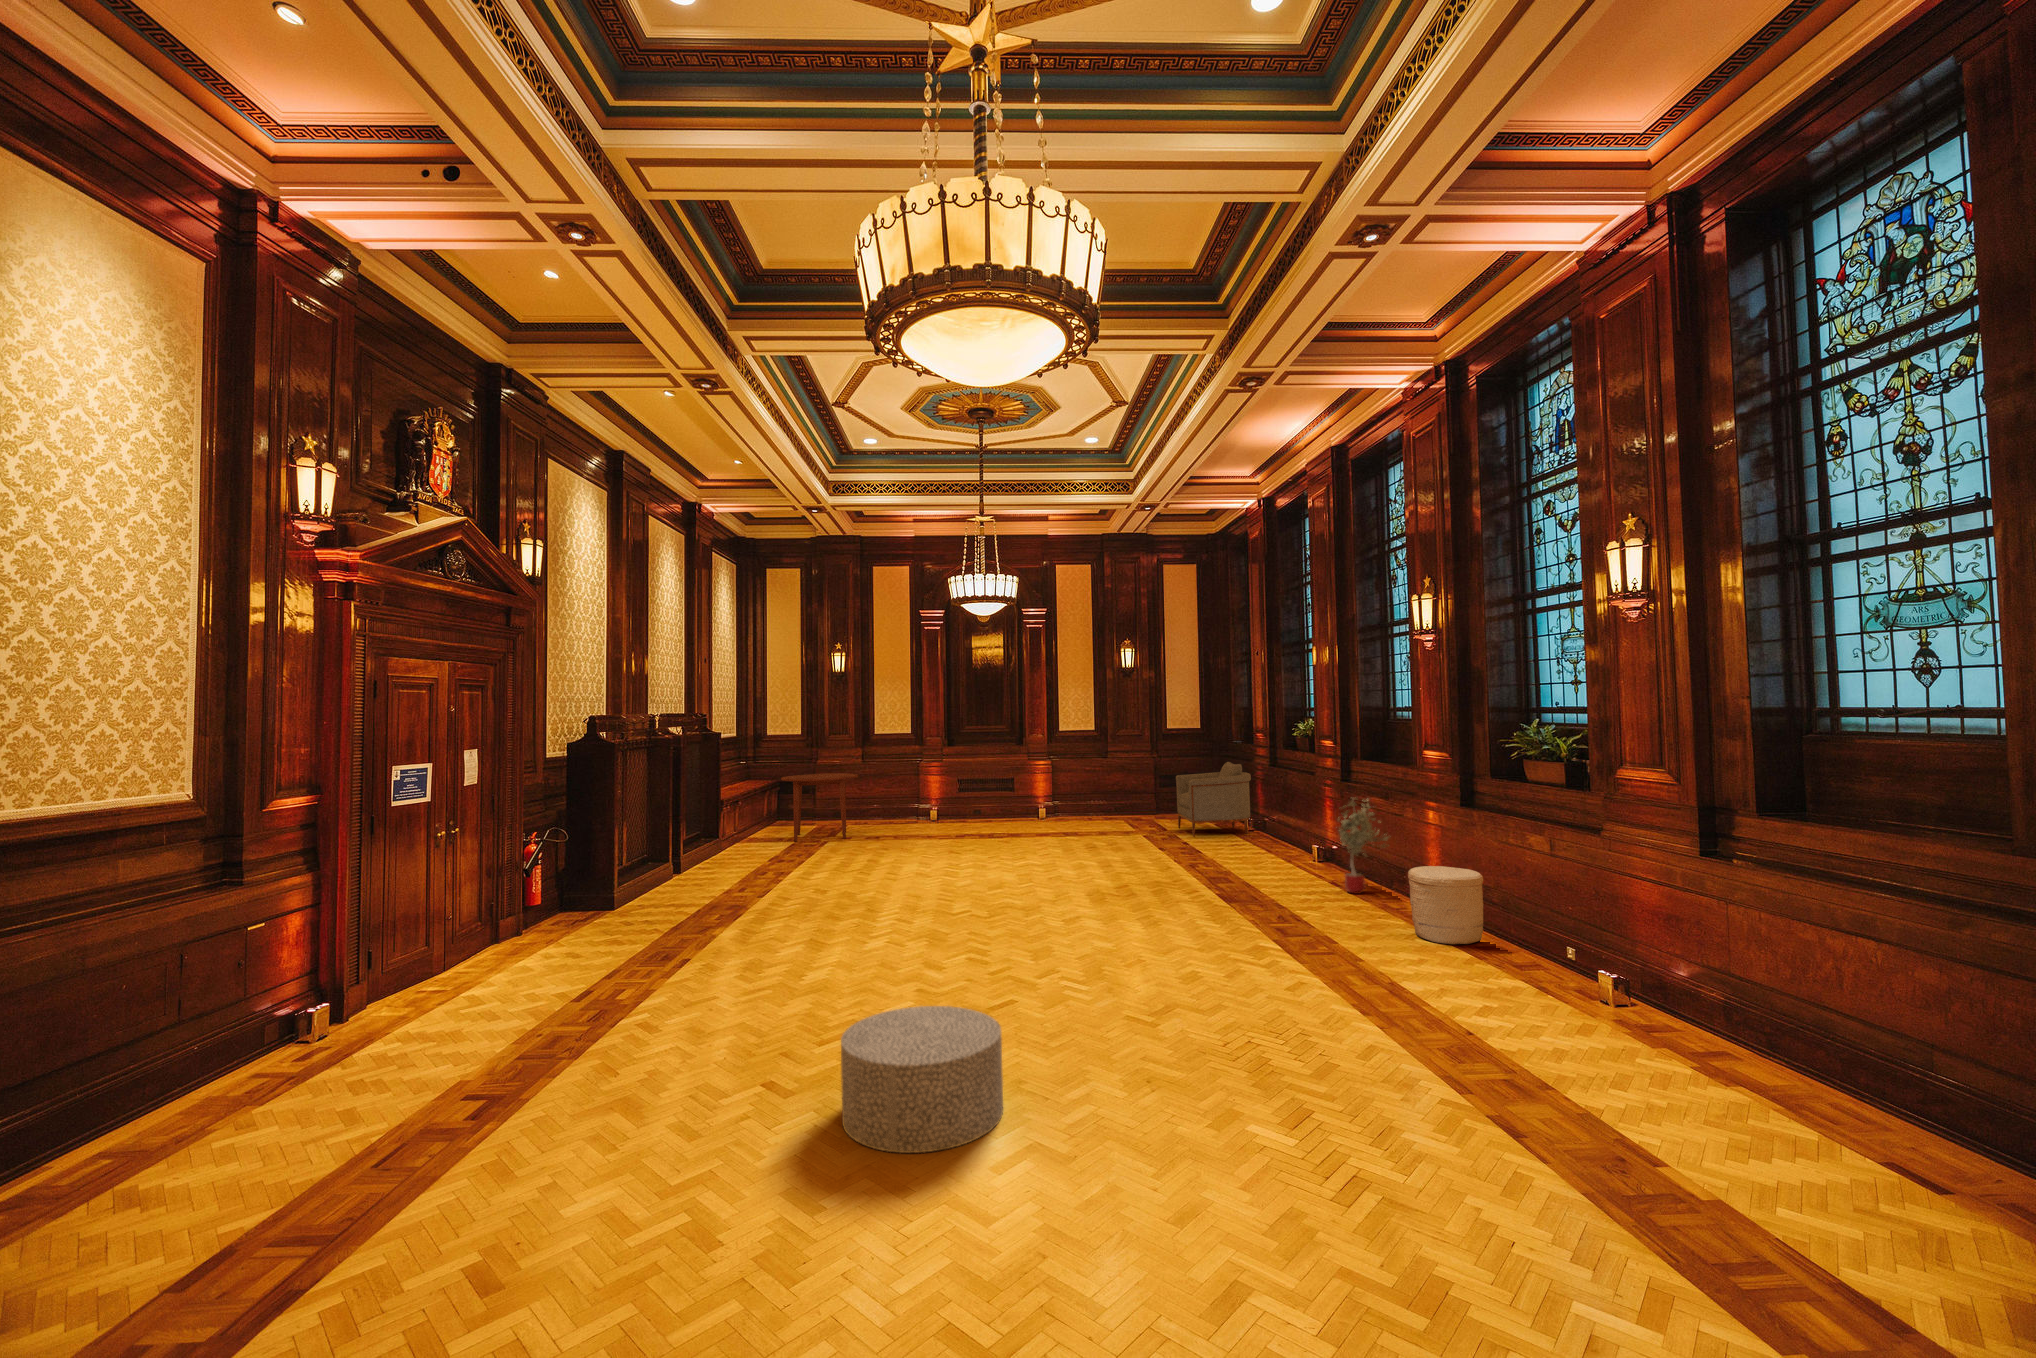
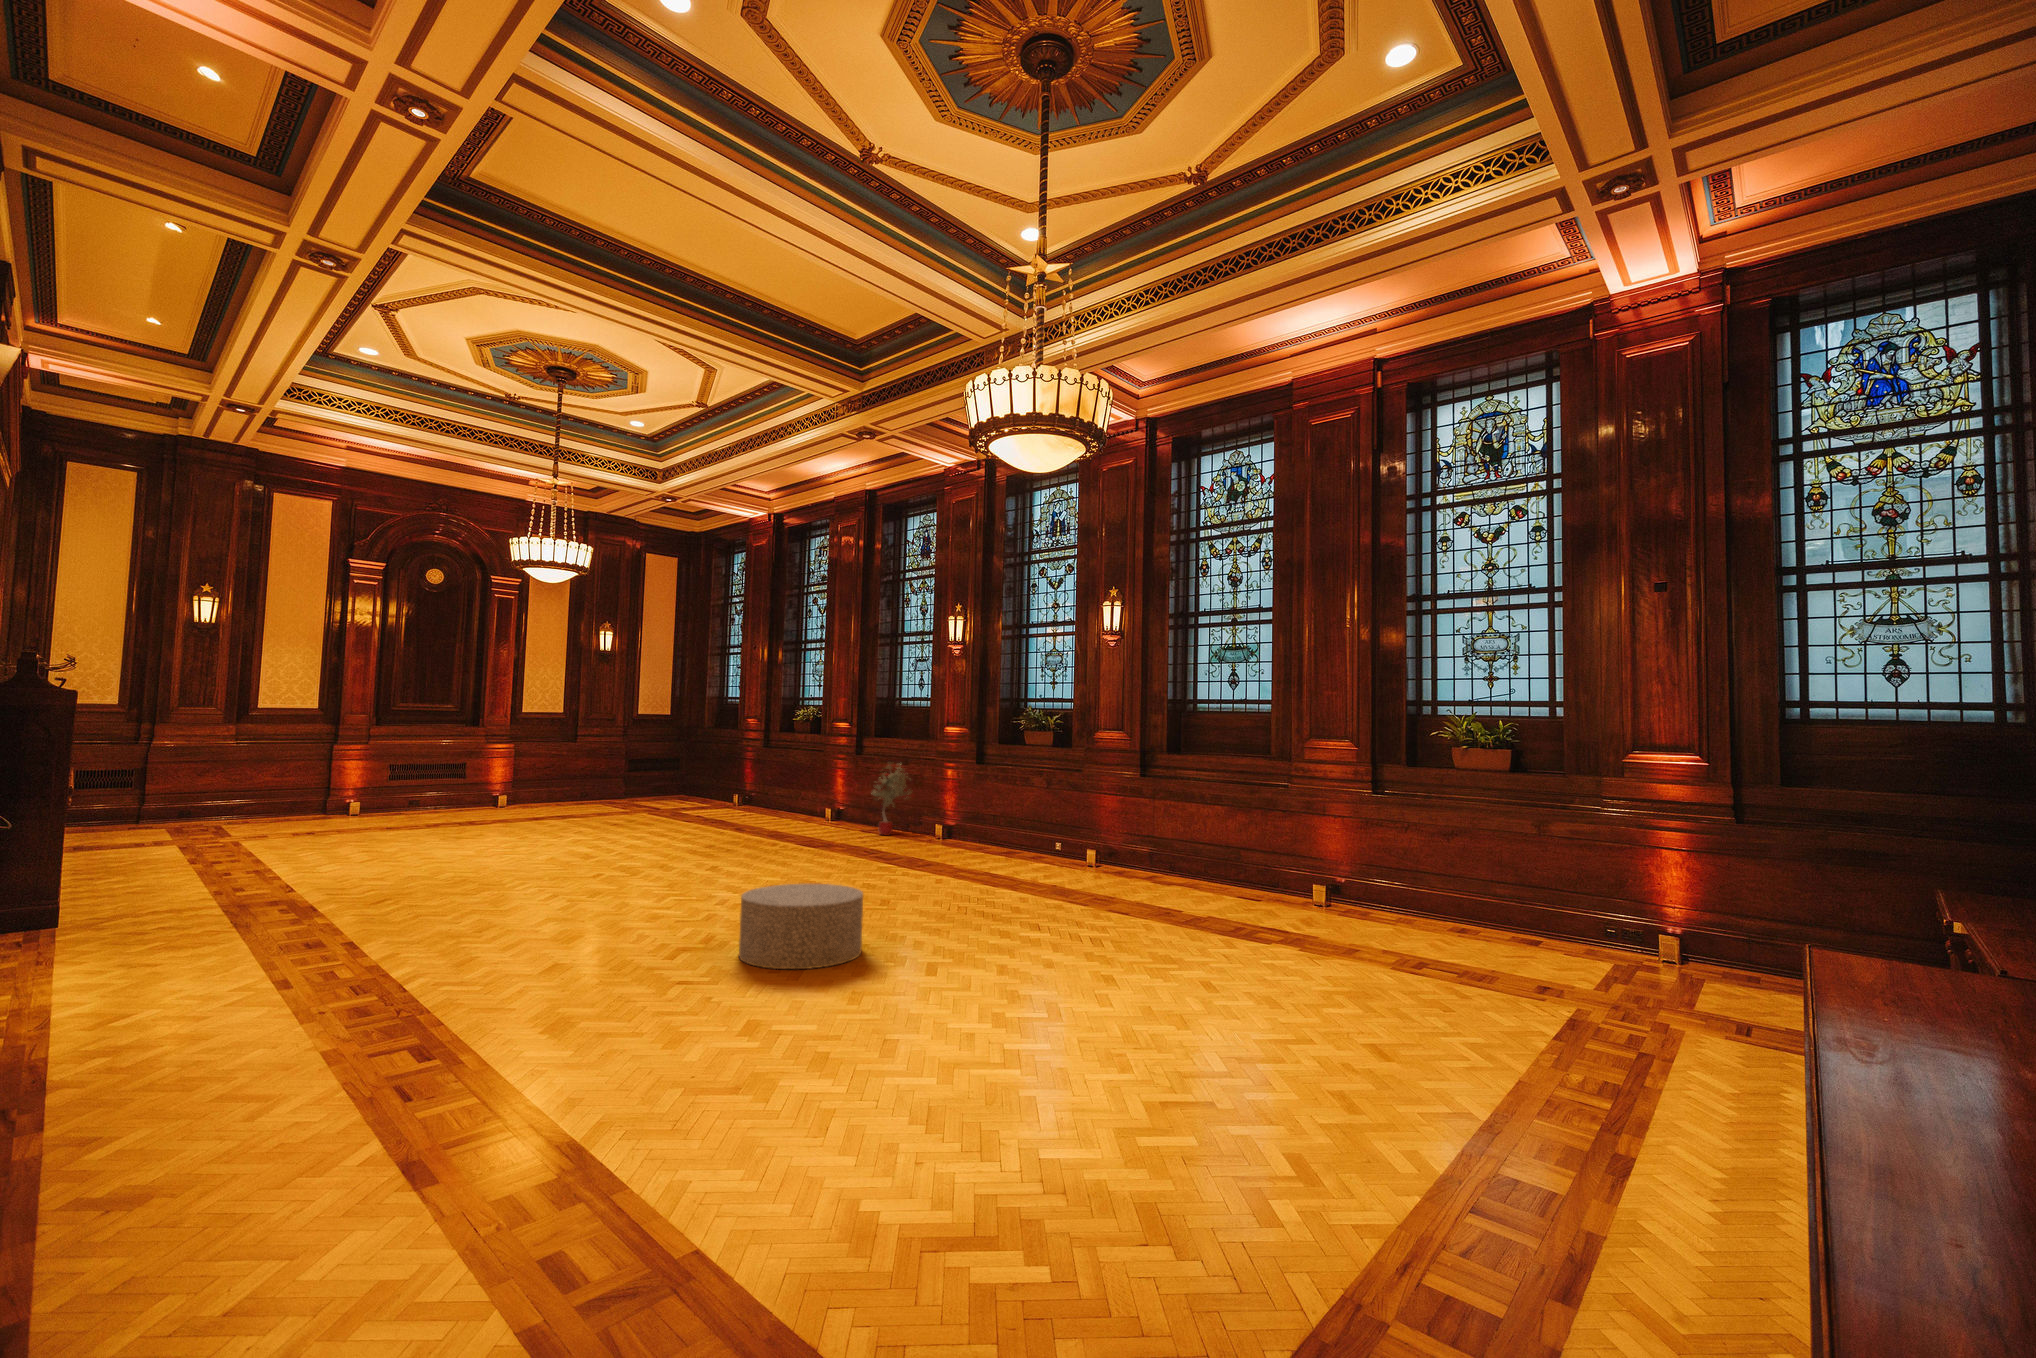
armchair: present [1176,762,1251,837] -> none [668,744,746,811]
dining table: present [781,773,858,841] -> none [133,747,266,833]
woven basket: present [1408,866,1484,944] -> none [953,804,999,853]

